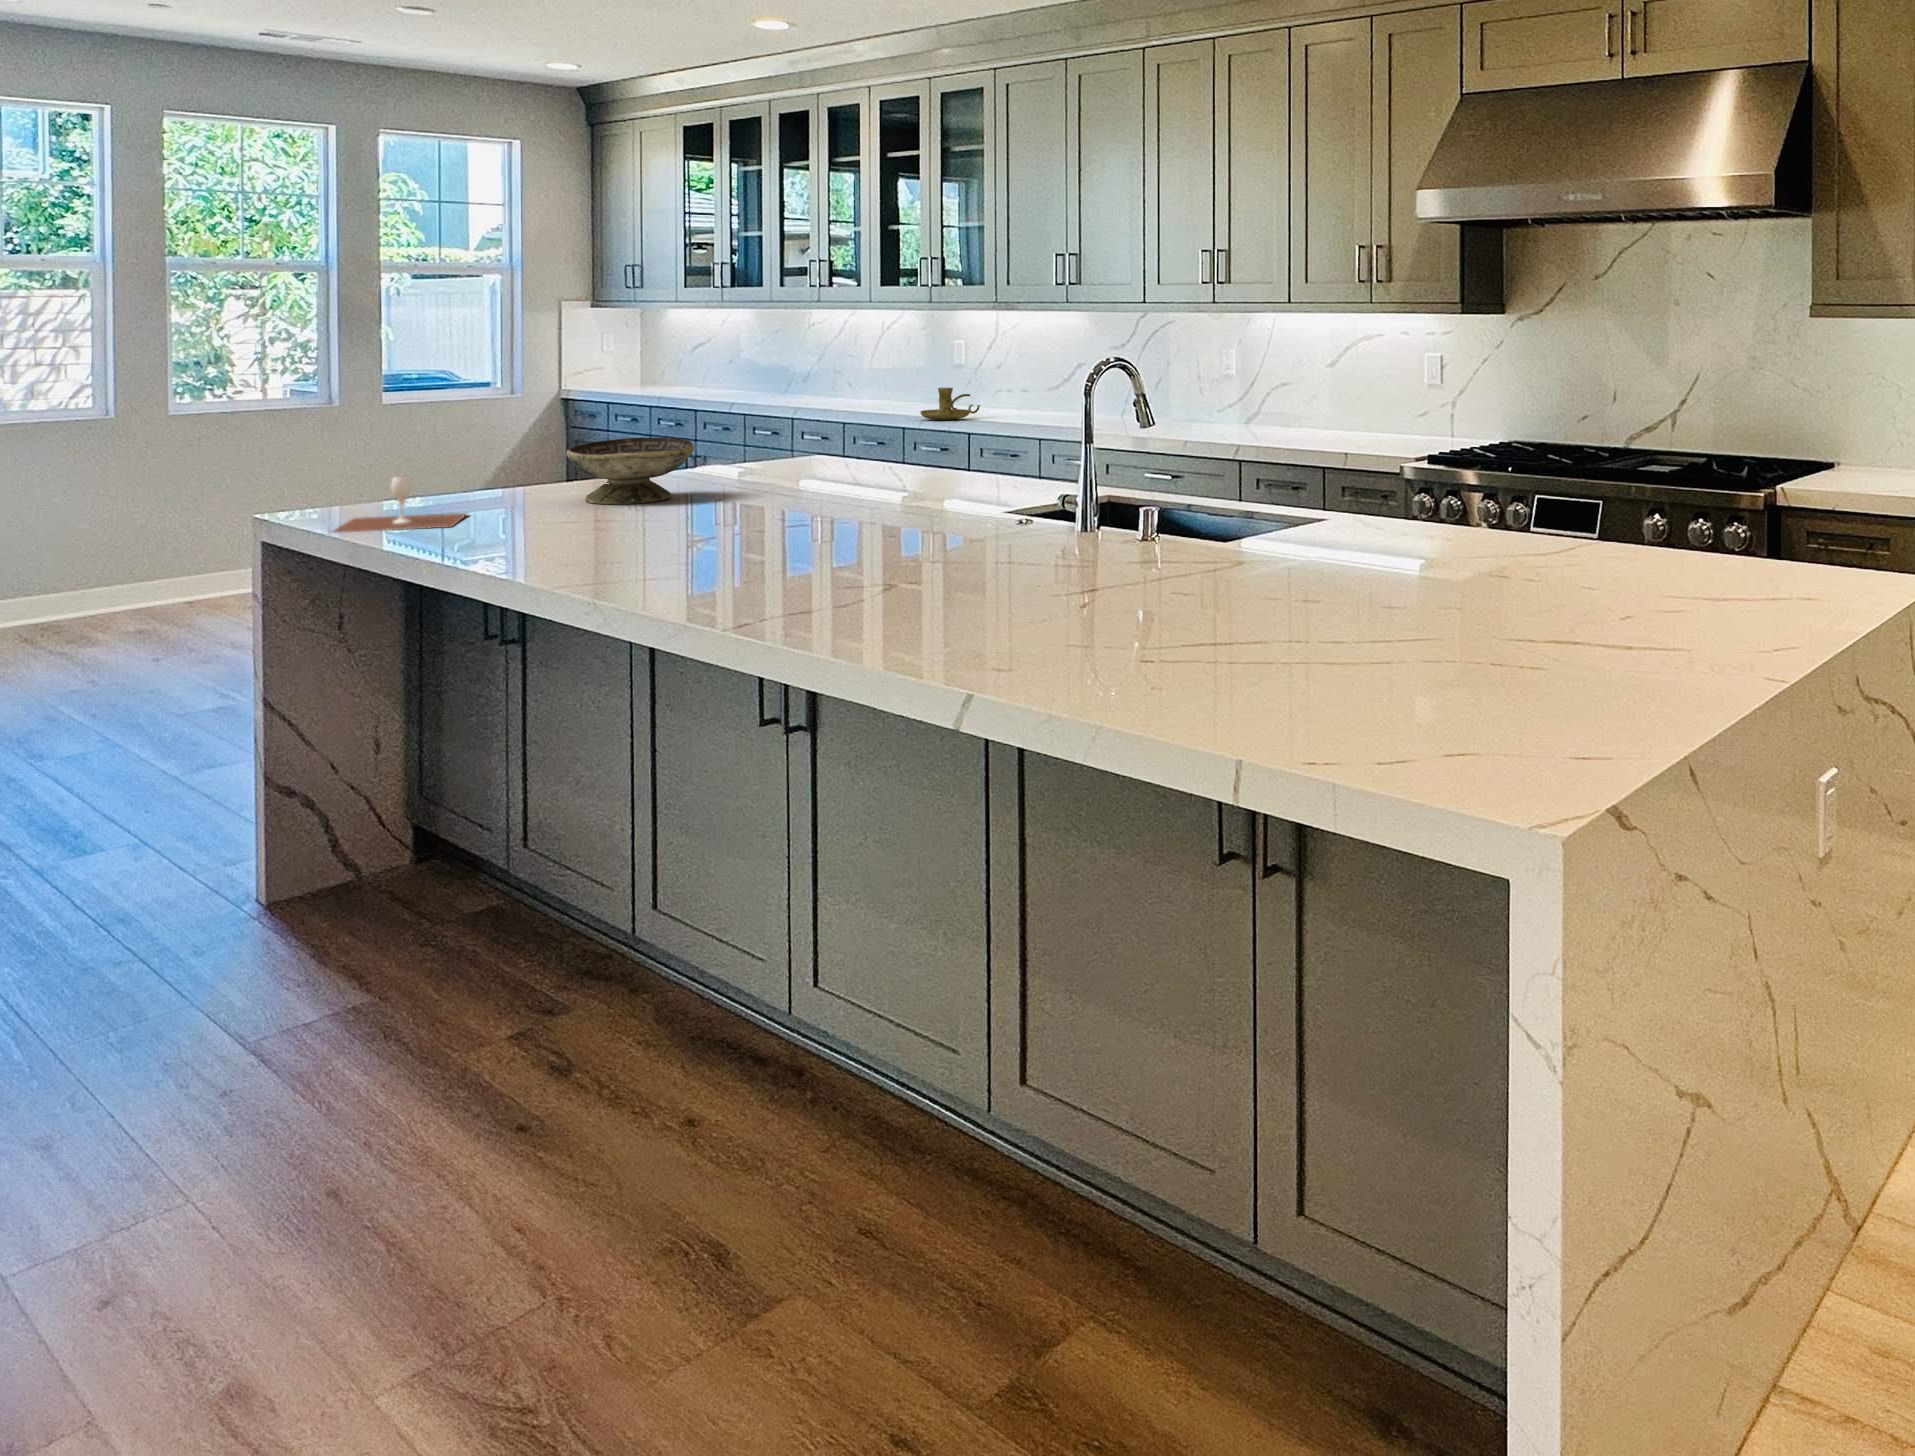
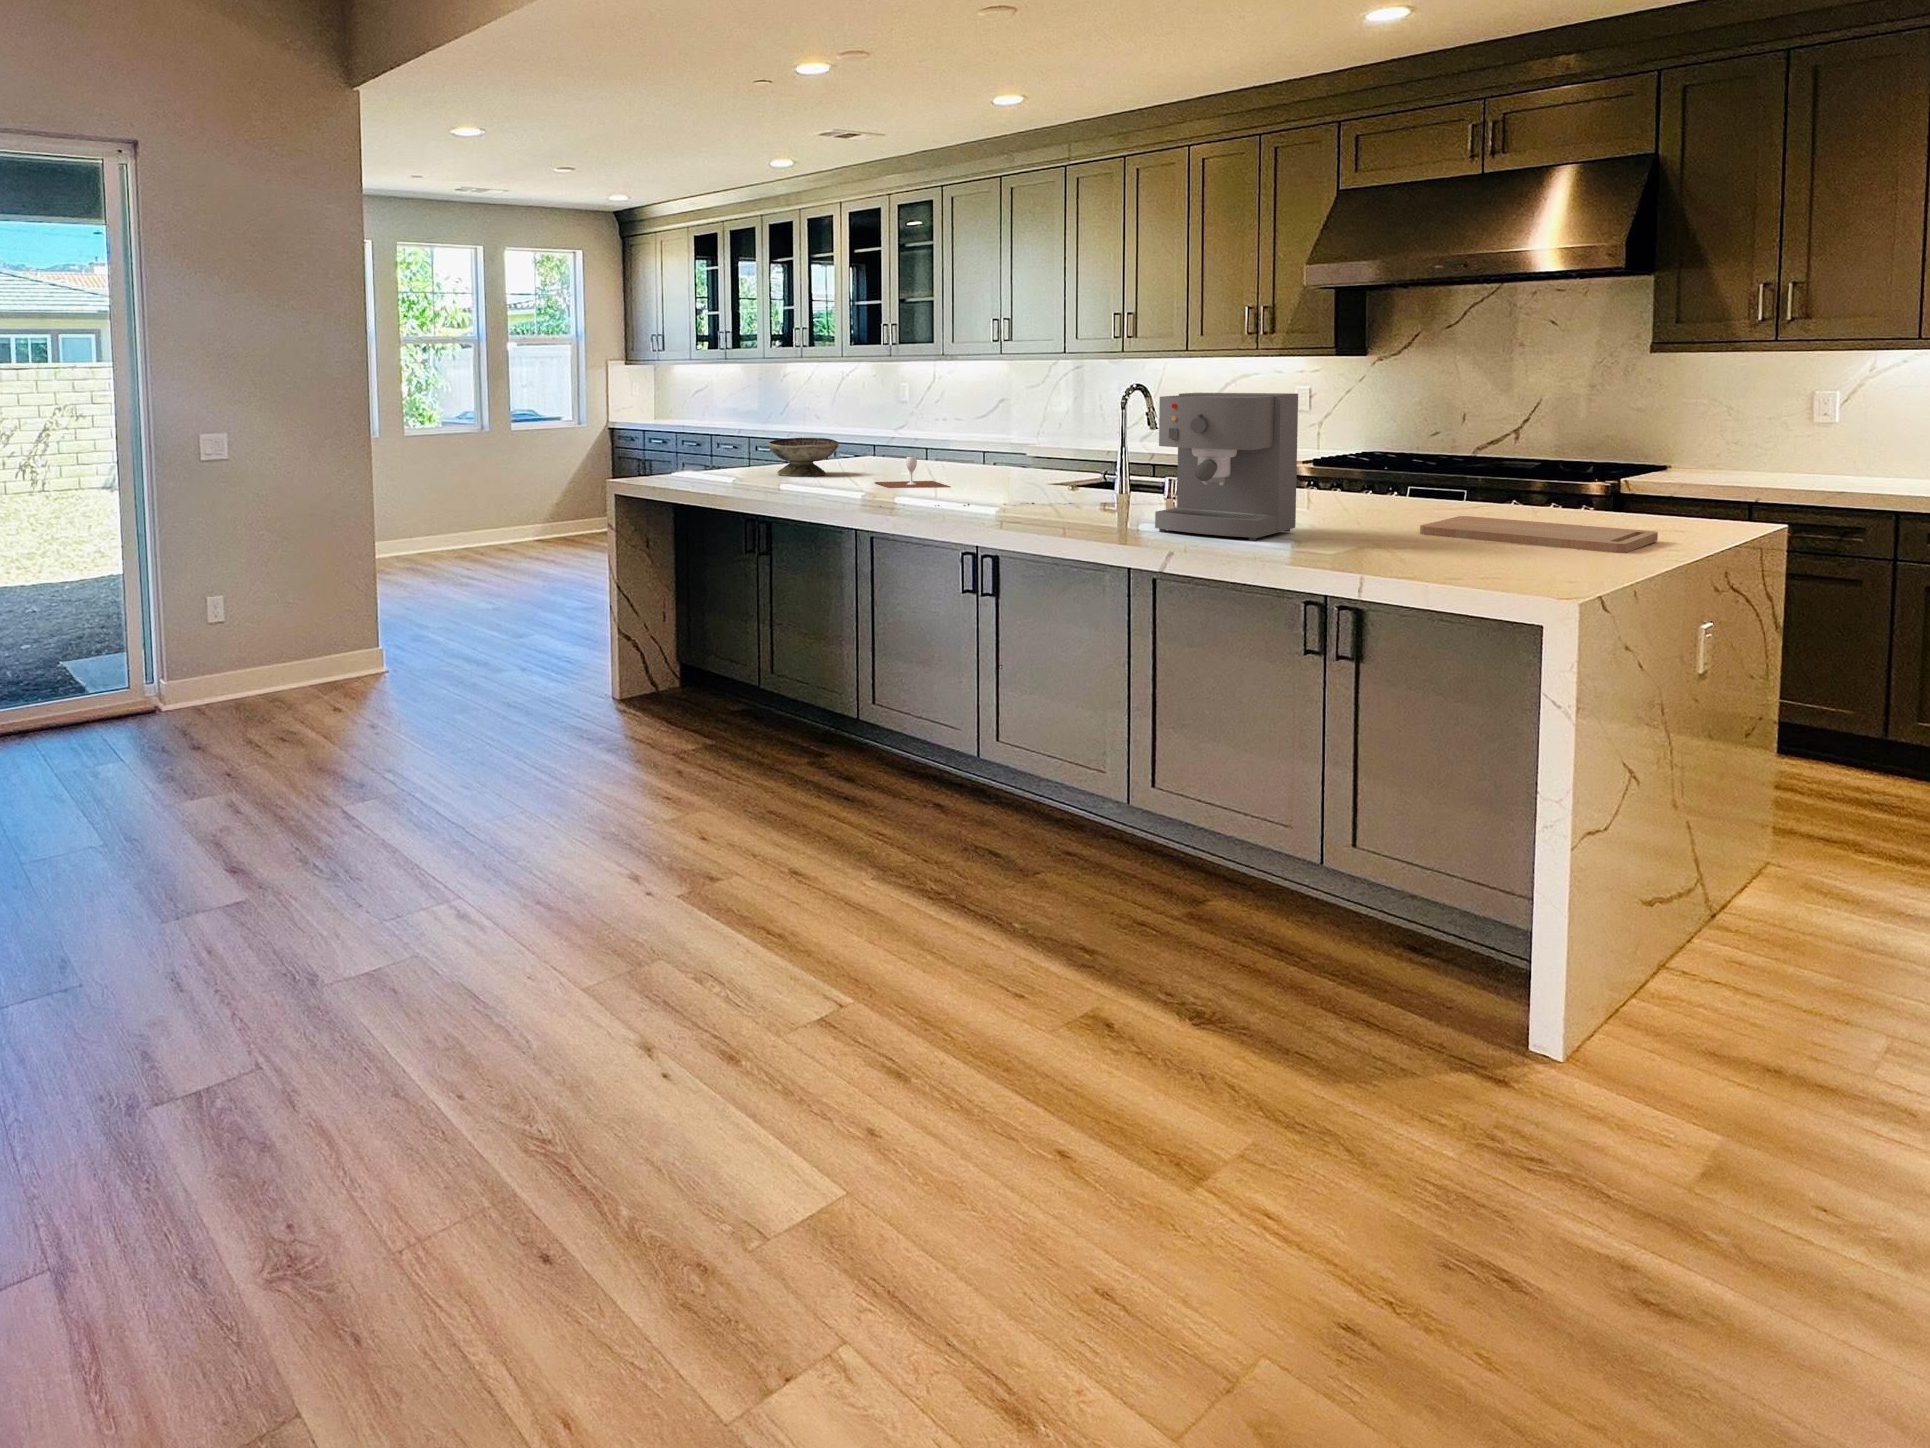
candle holder: present [920,388,980,420] -> none [876,418,916,441]
coffee maker: none [986,388,1229,663] -> present [1155,393,1298,541]
wine glass: present [332,476,466,533] -> present [875,456,950,488]
cutting board: none [1427,583,1758,665] -> present [1420,516,1658,553]

